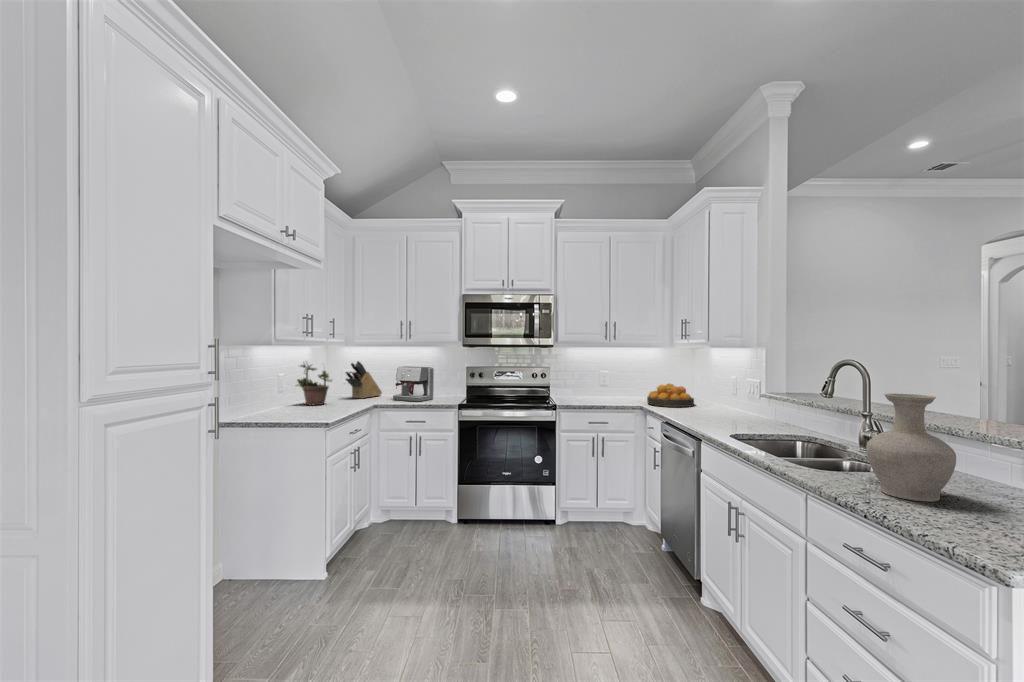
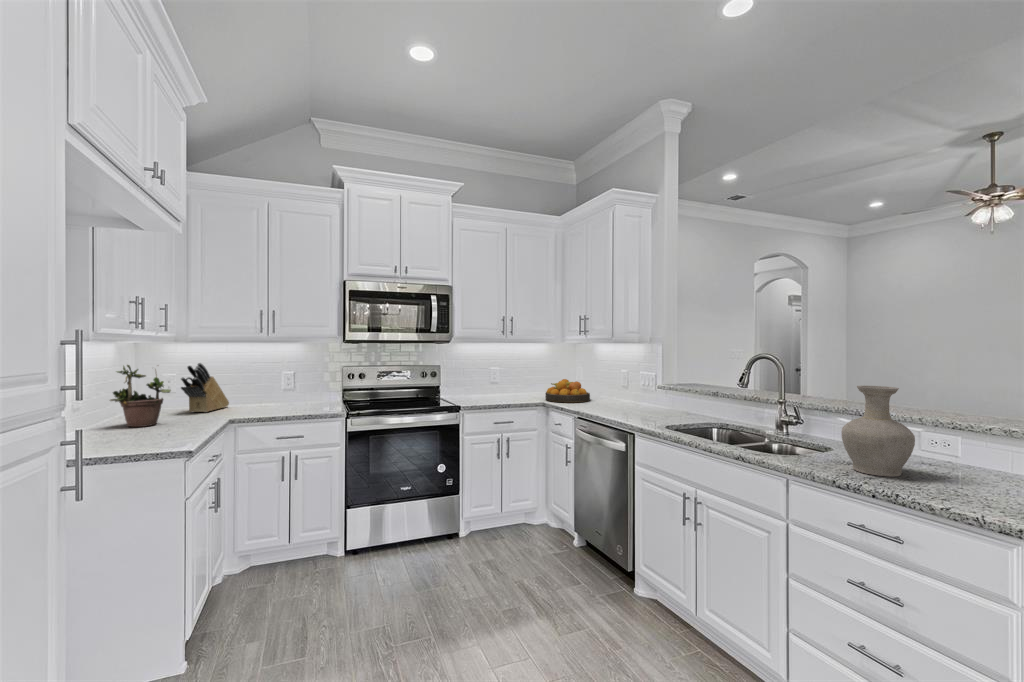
coffee maker: present [393,366,434,402] -> none [253,368,307,412]

